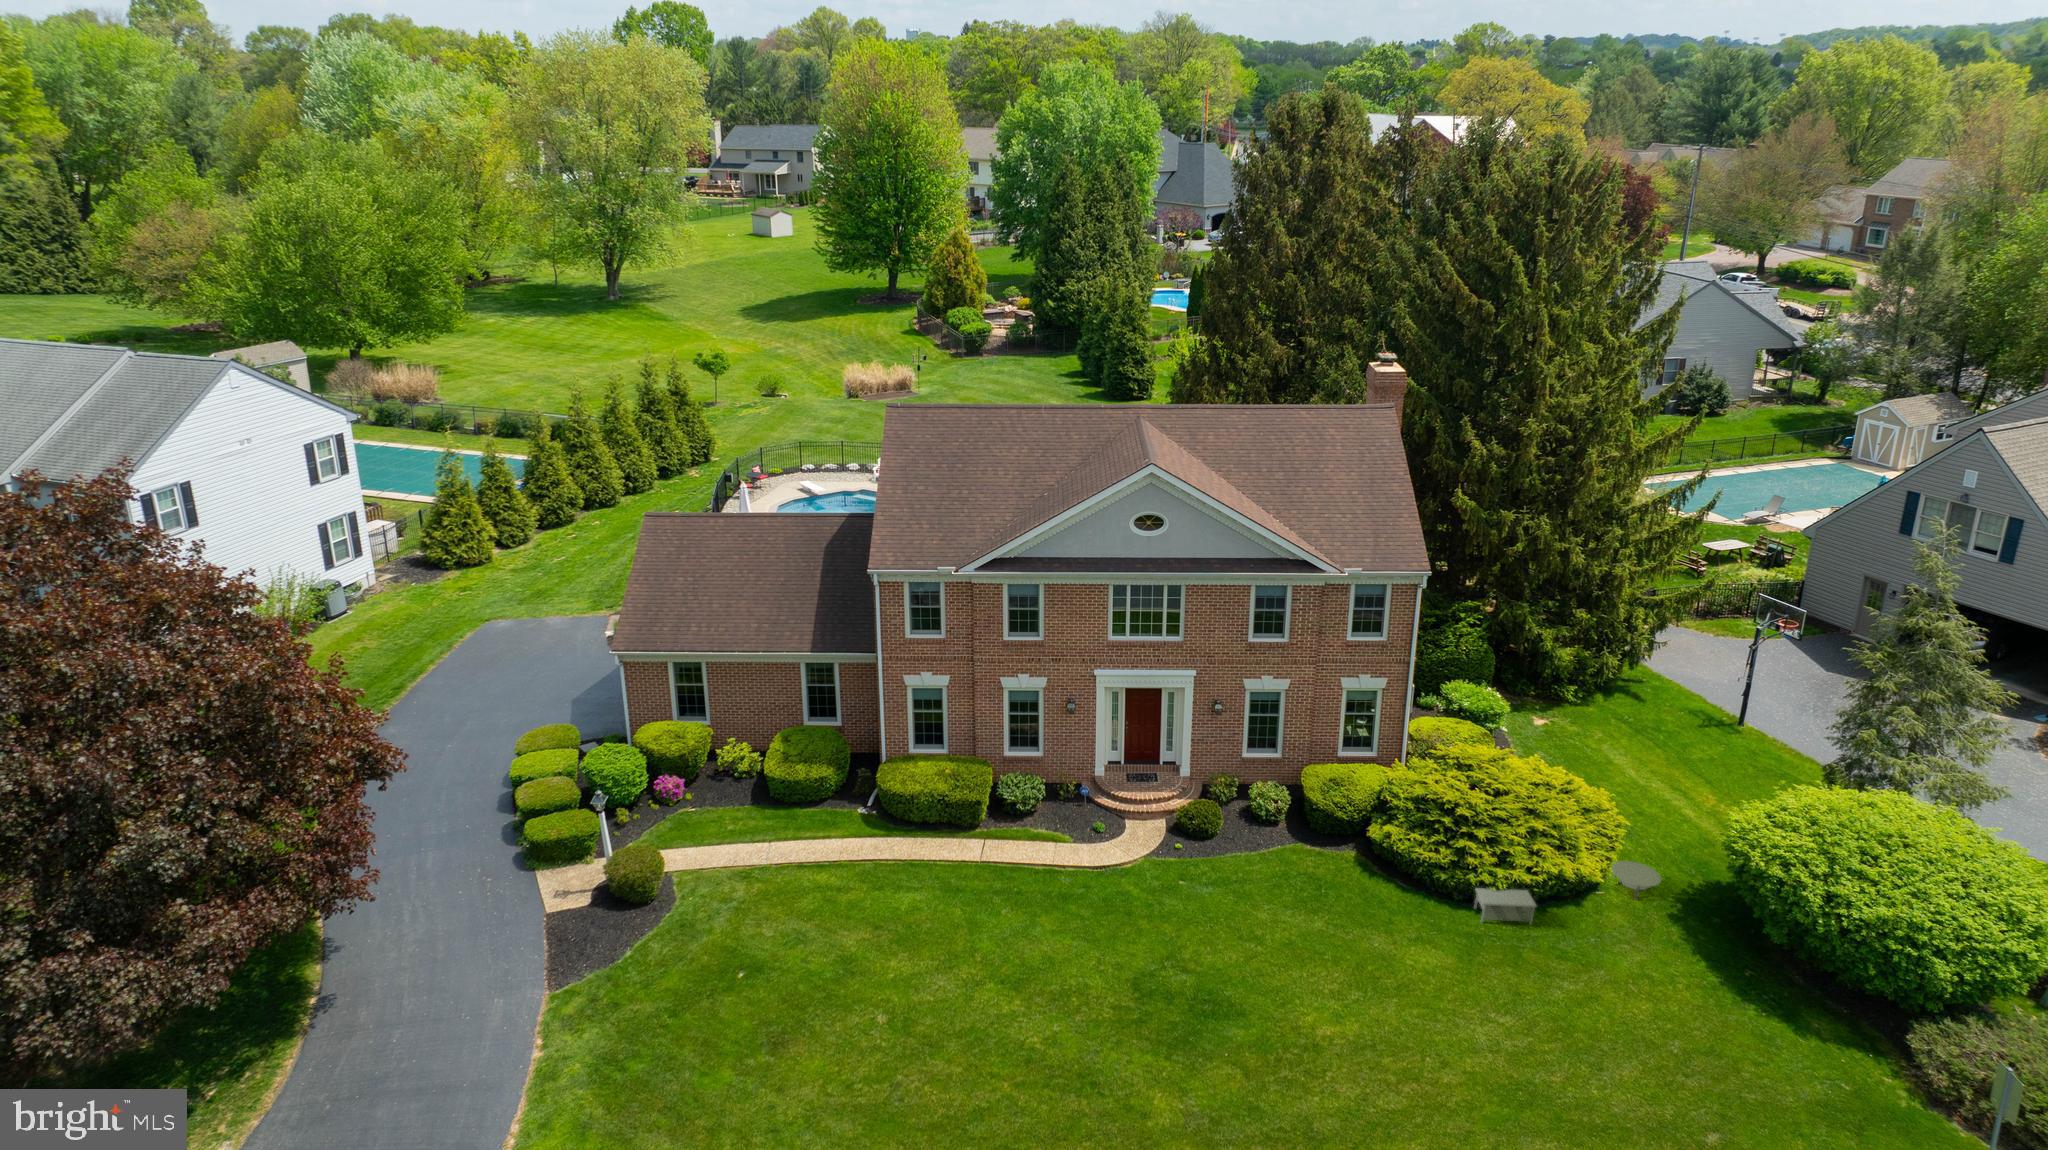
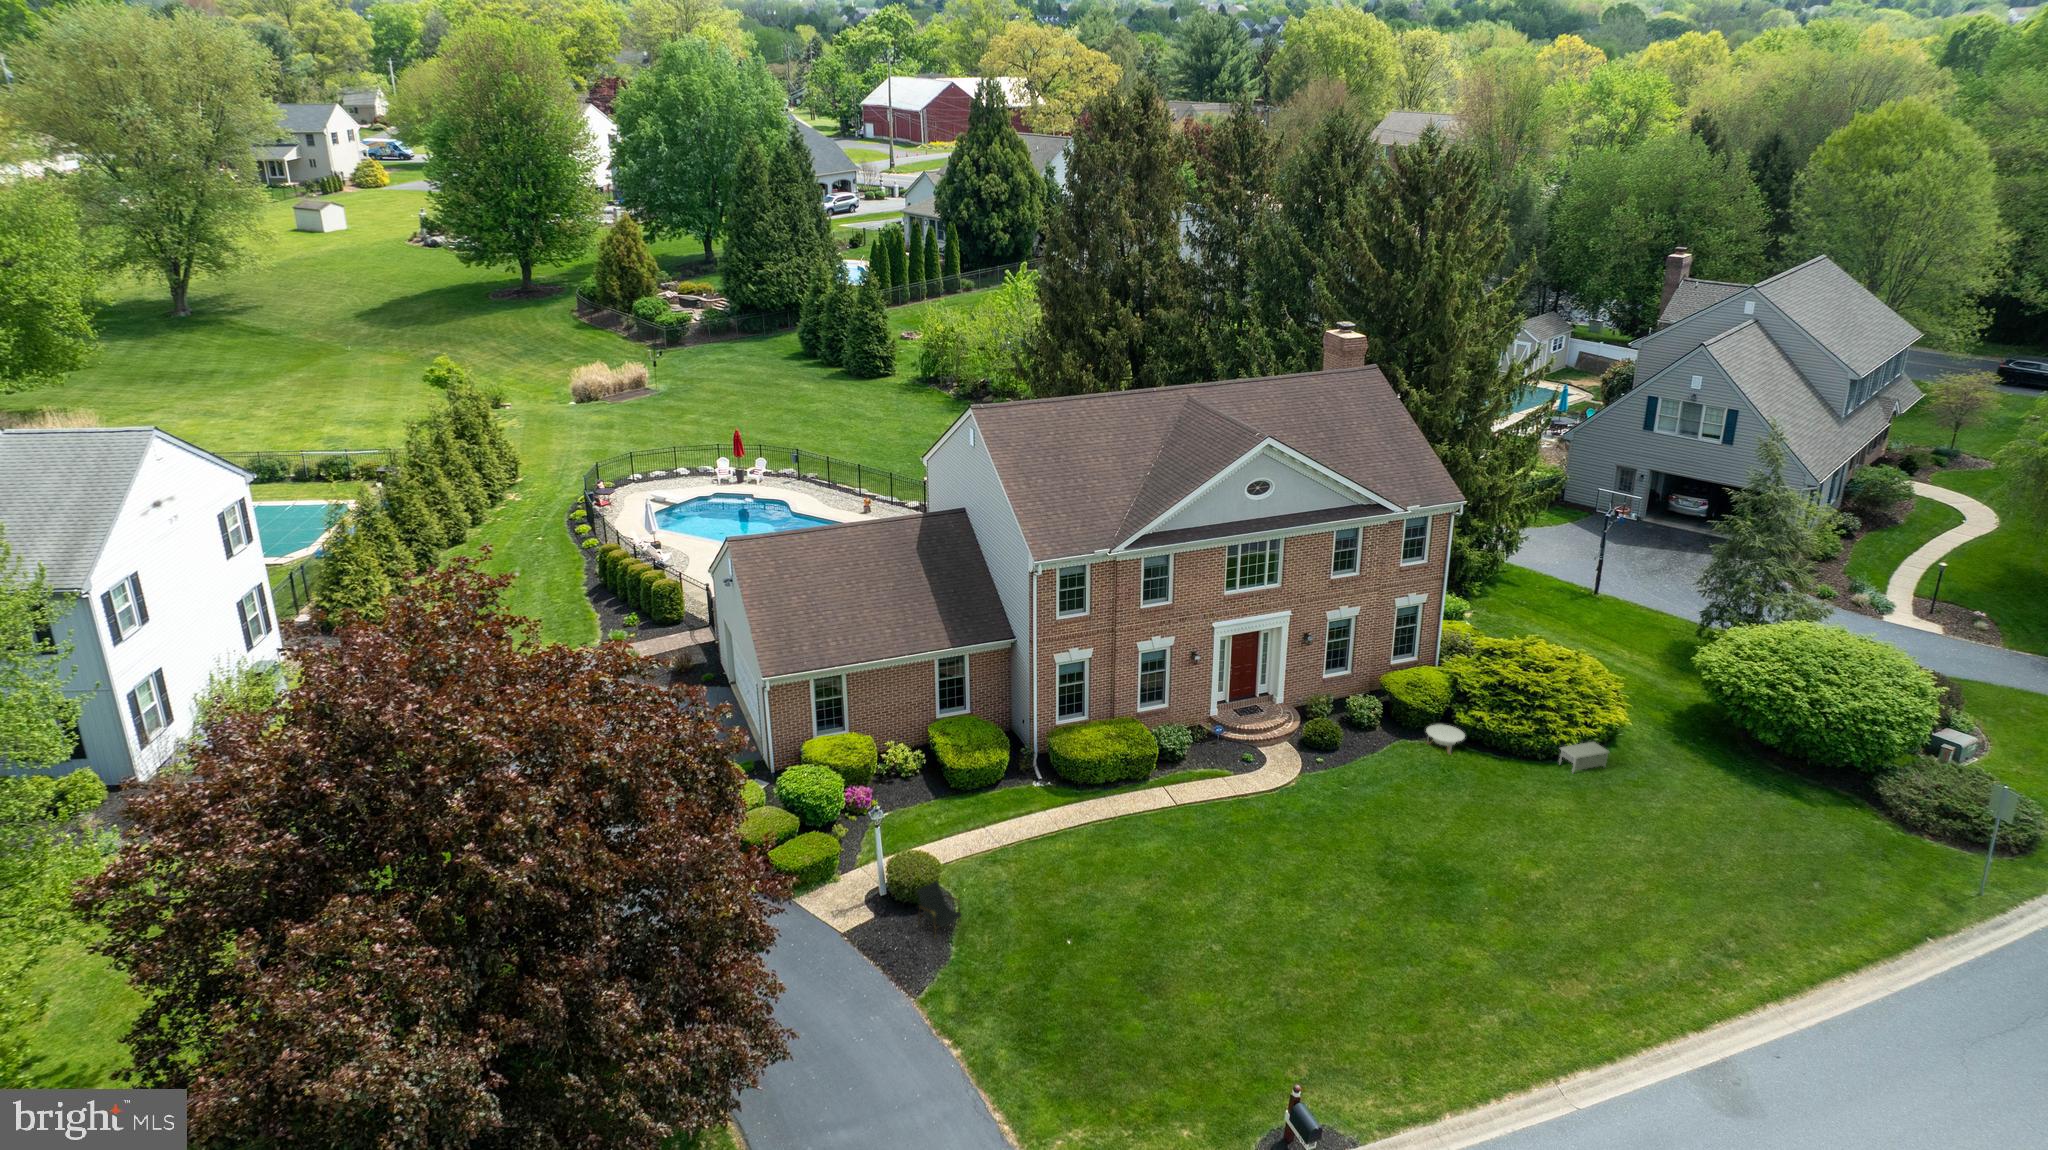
round table: present [1612,861,1661,901] -> present [1426,724,1465,754]
lounge chair: none [621,876,661,933] -> present [917,881,961,935]

